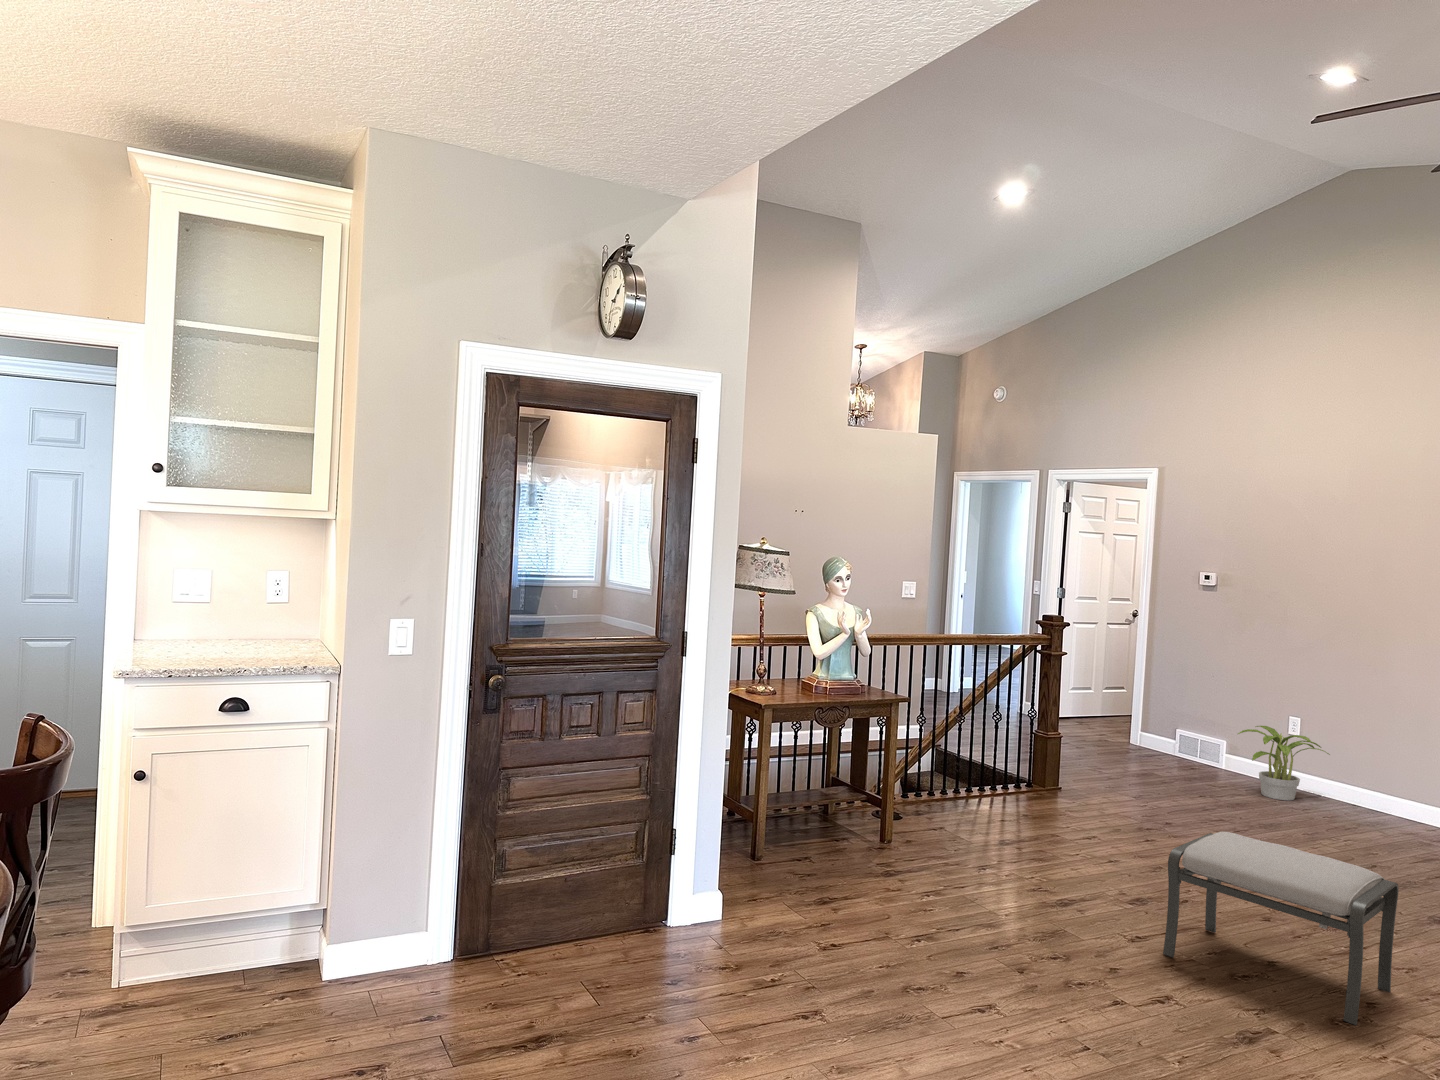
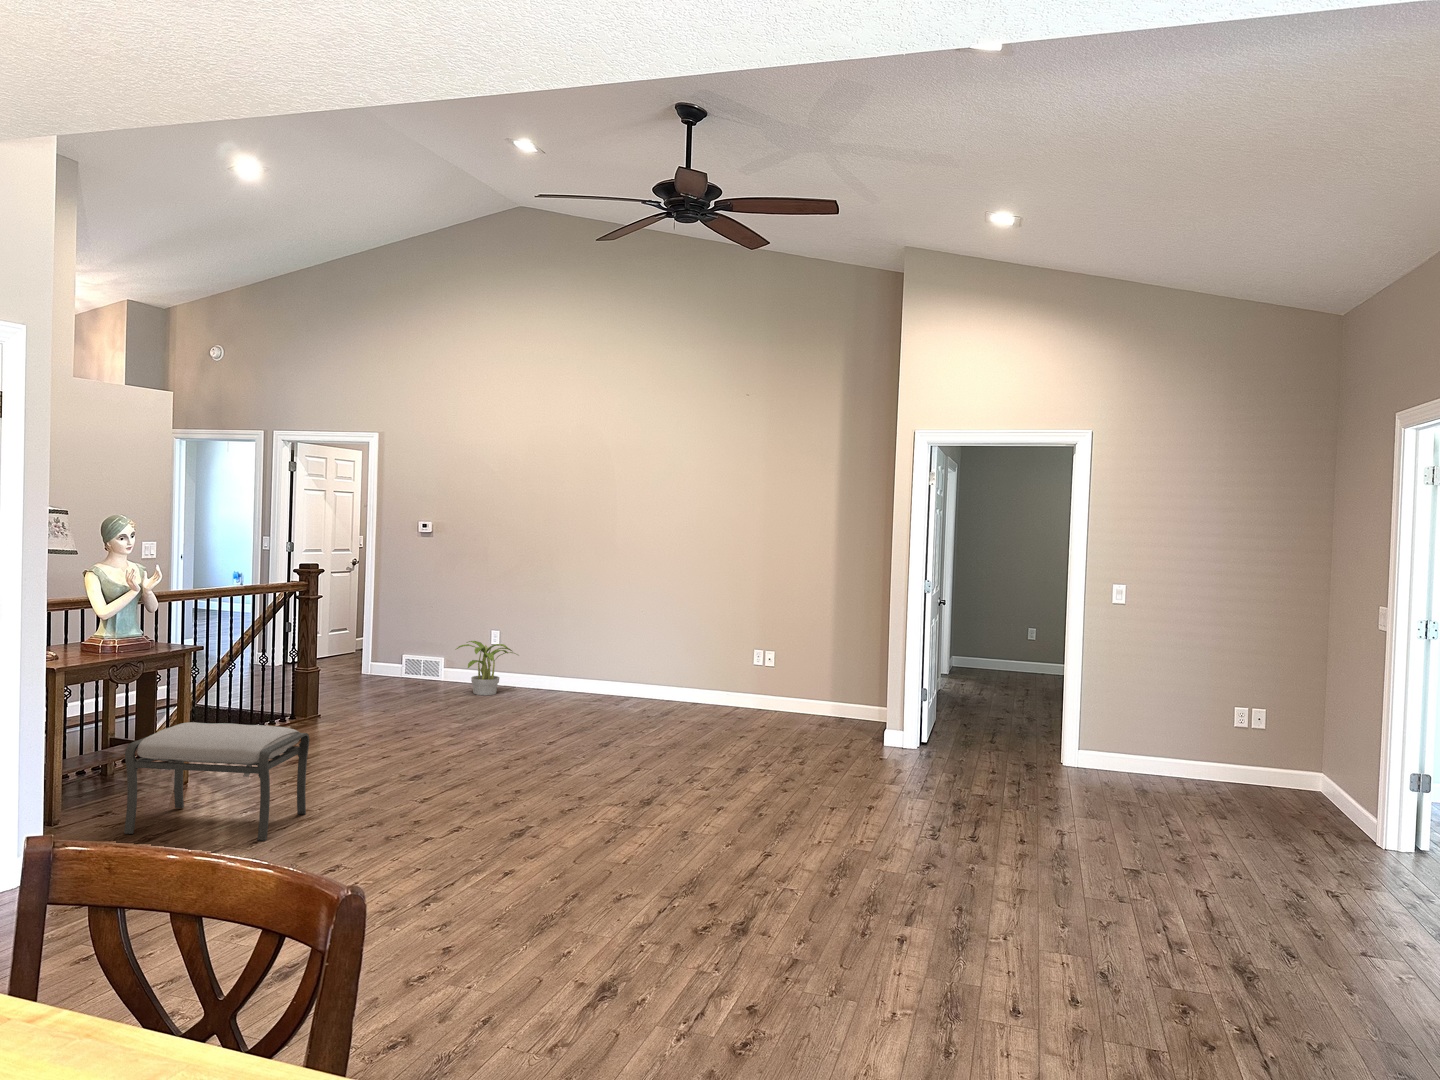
ottoman: present [1163,832,1399,1025] -> present [124,722,309,841]

